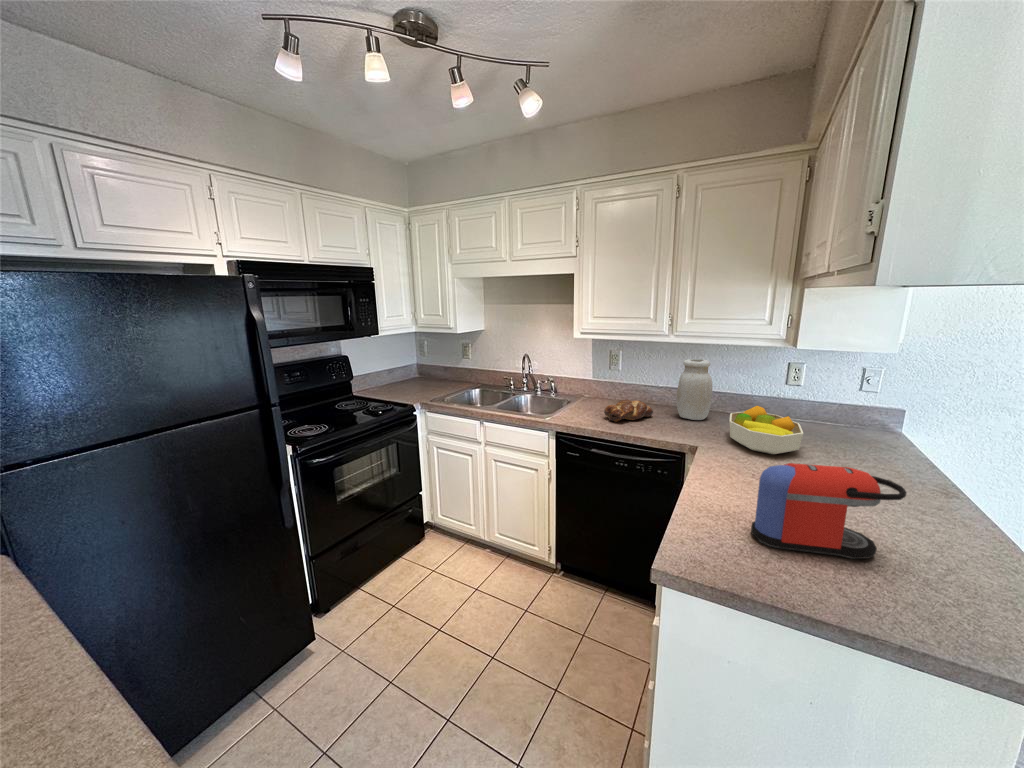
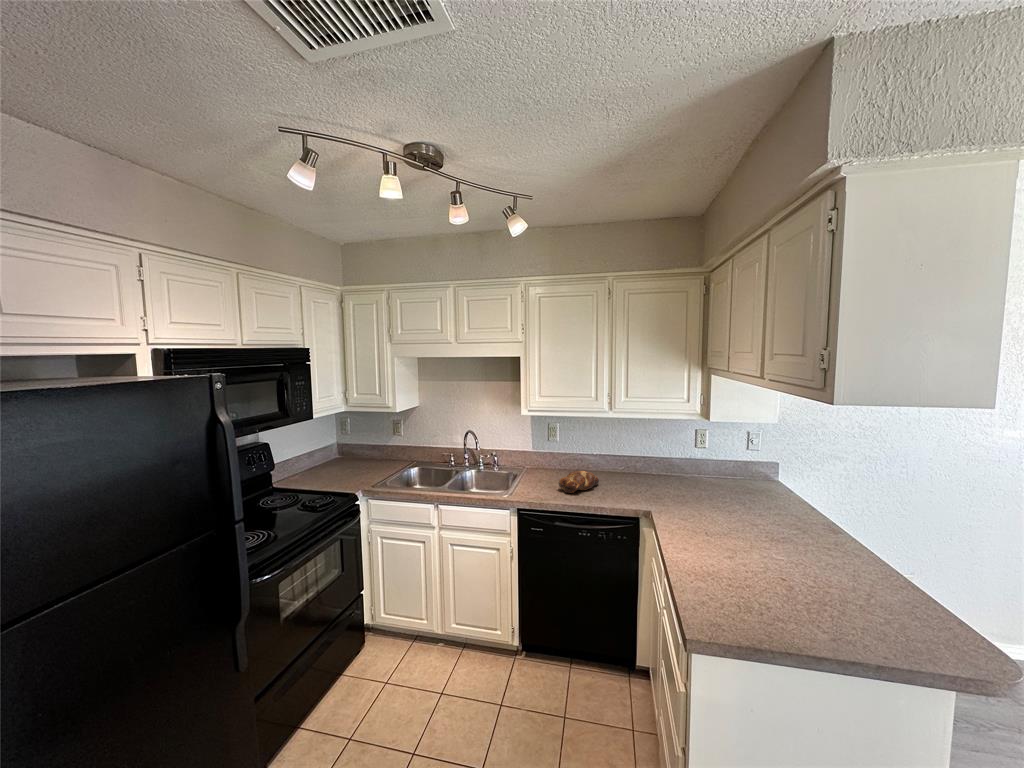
jar: present [677,359,712,420] -> none [617,431,645,485]
fruit bowl: present [729,406,804,454] -> none [666,470,728,512]
coffee maker: present [751,463,906,559] -> none [730,524,828,596]

